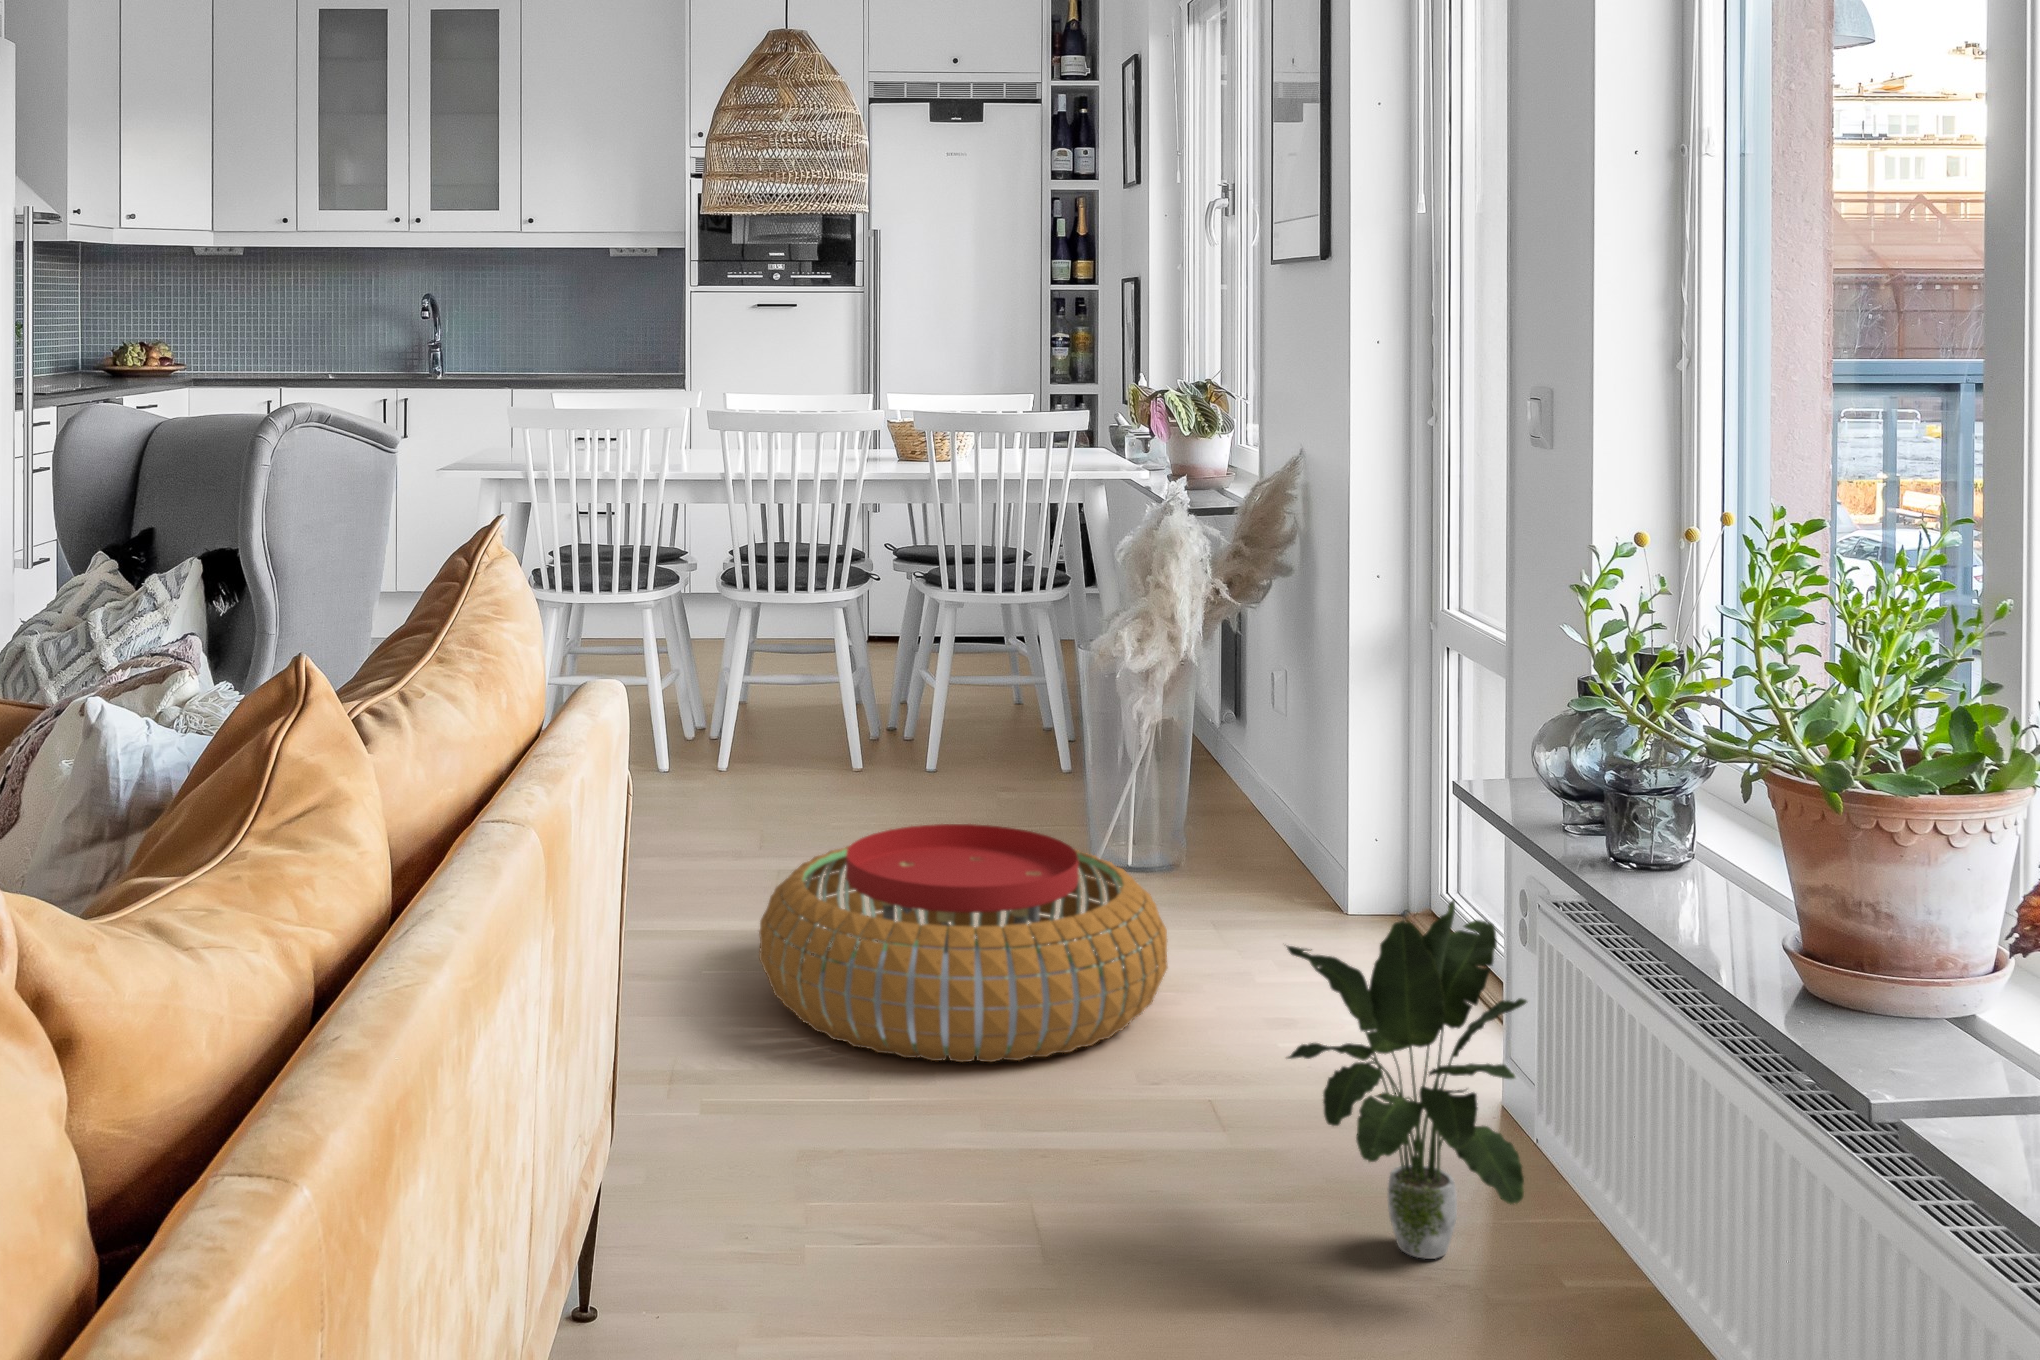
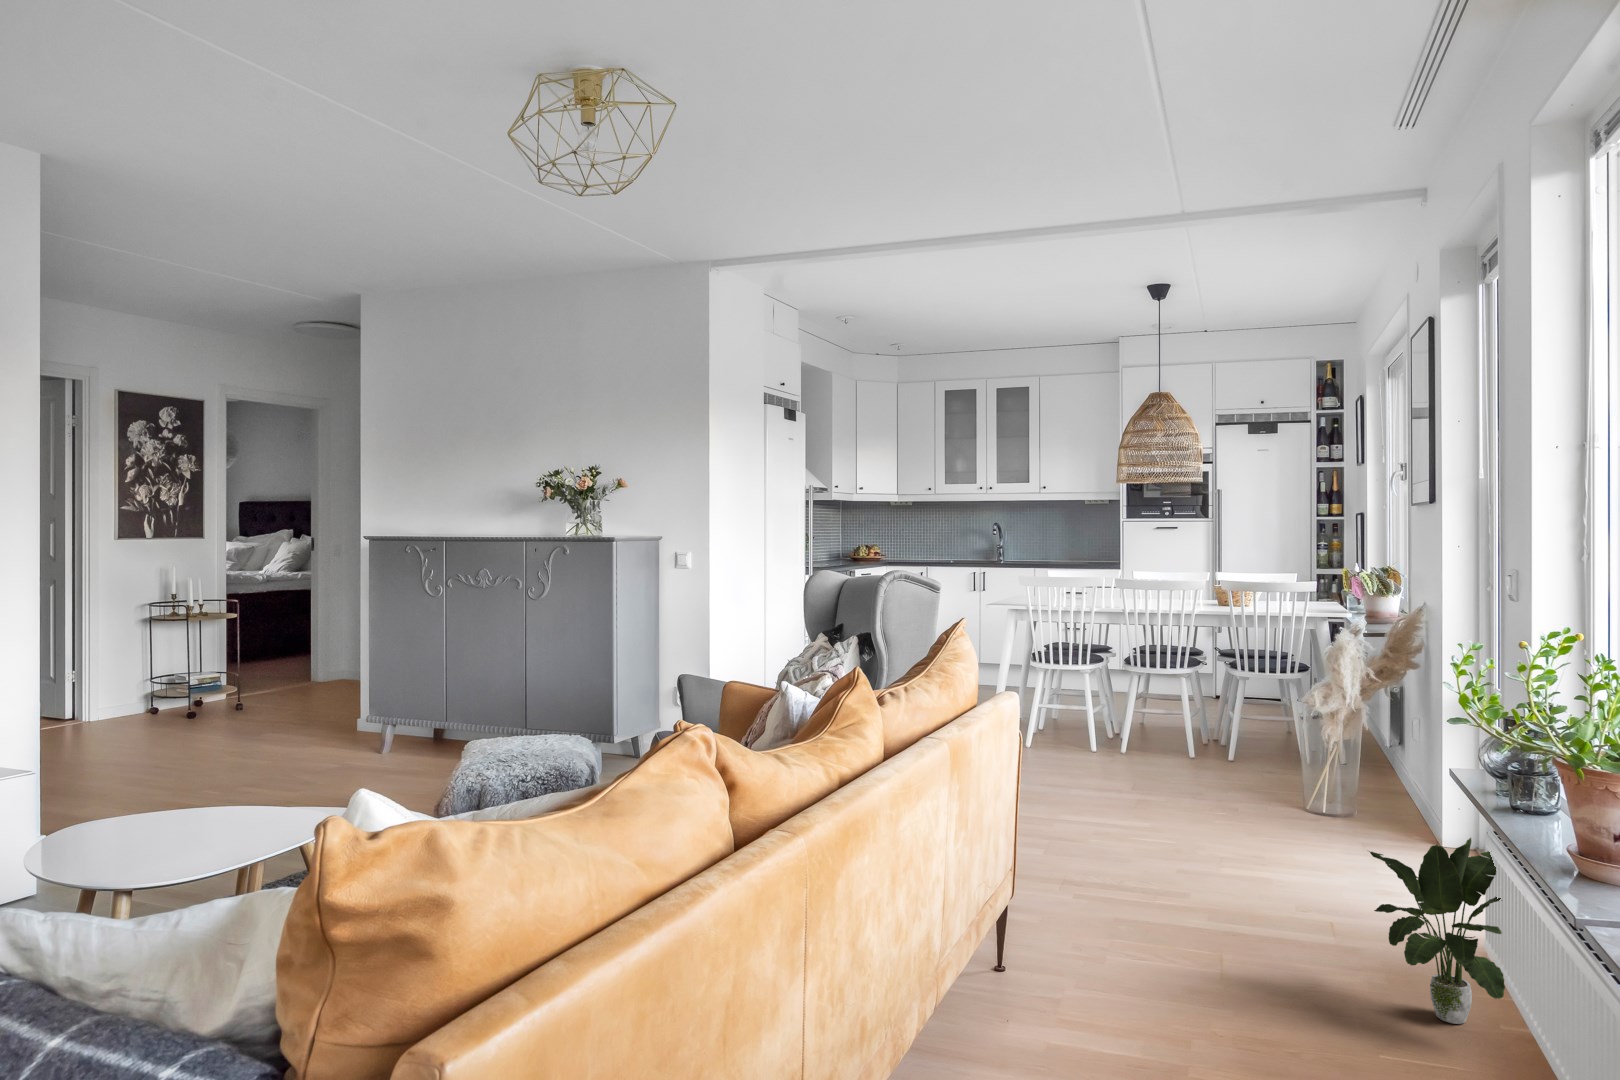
pouf: present [759,824,1168,1062] -> none [1115,785,1334,902]

